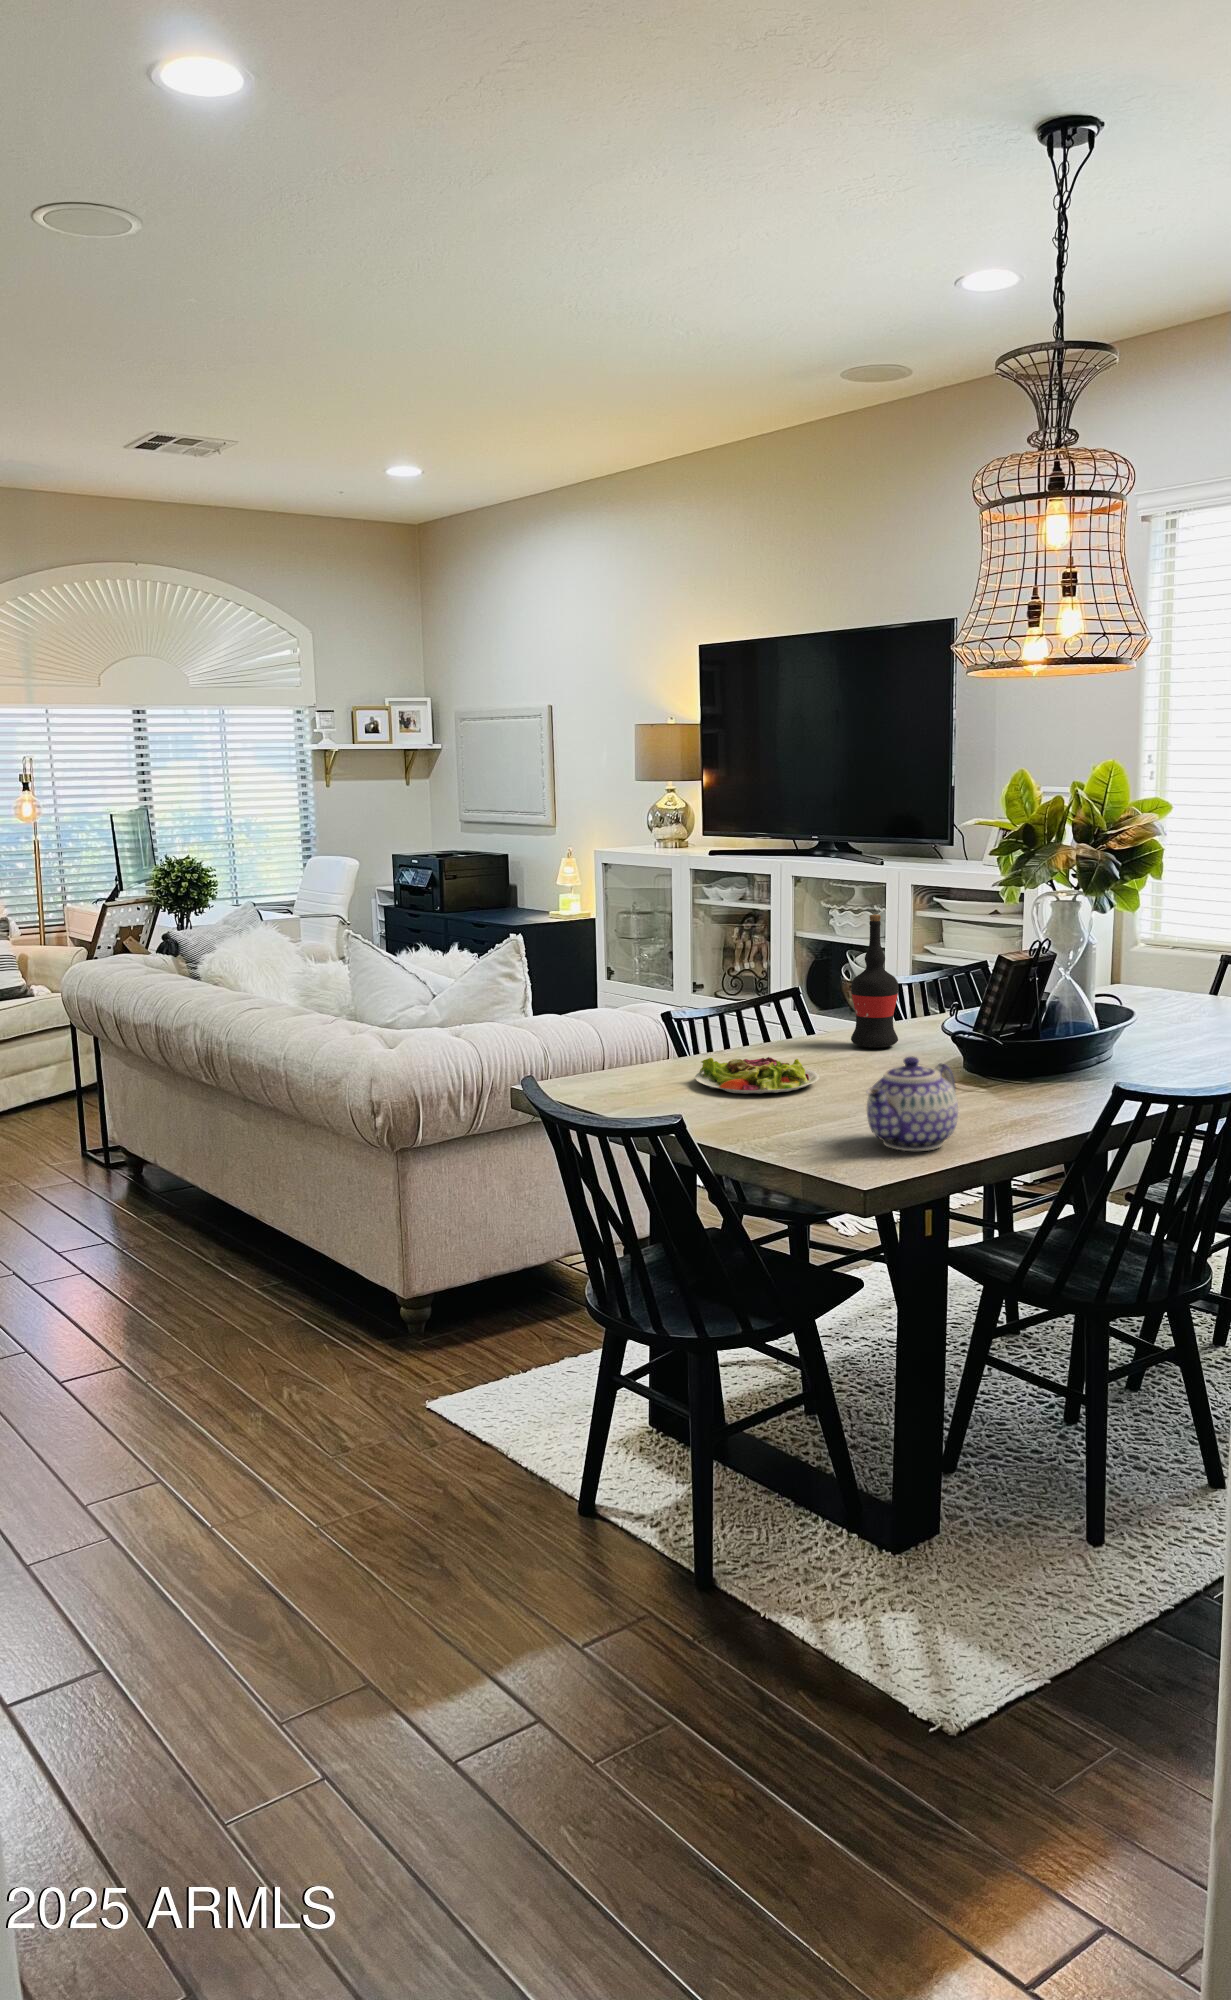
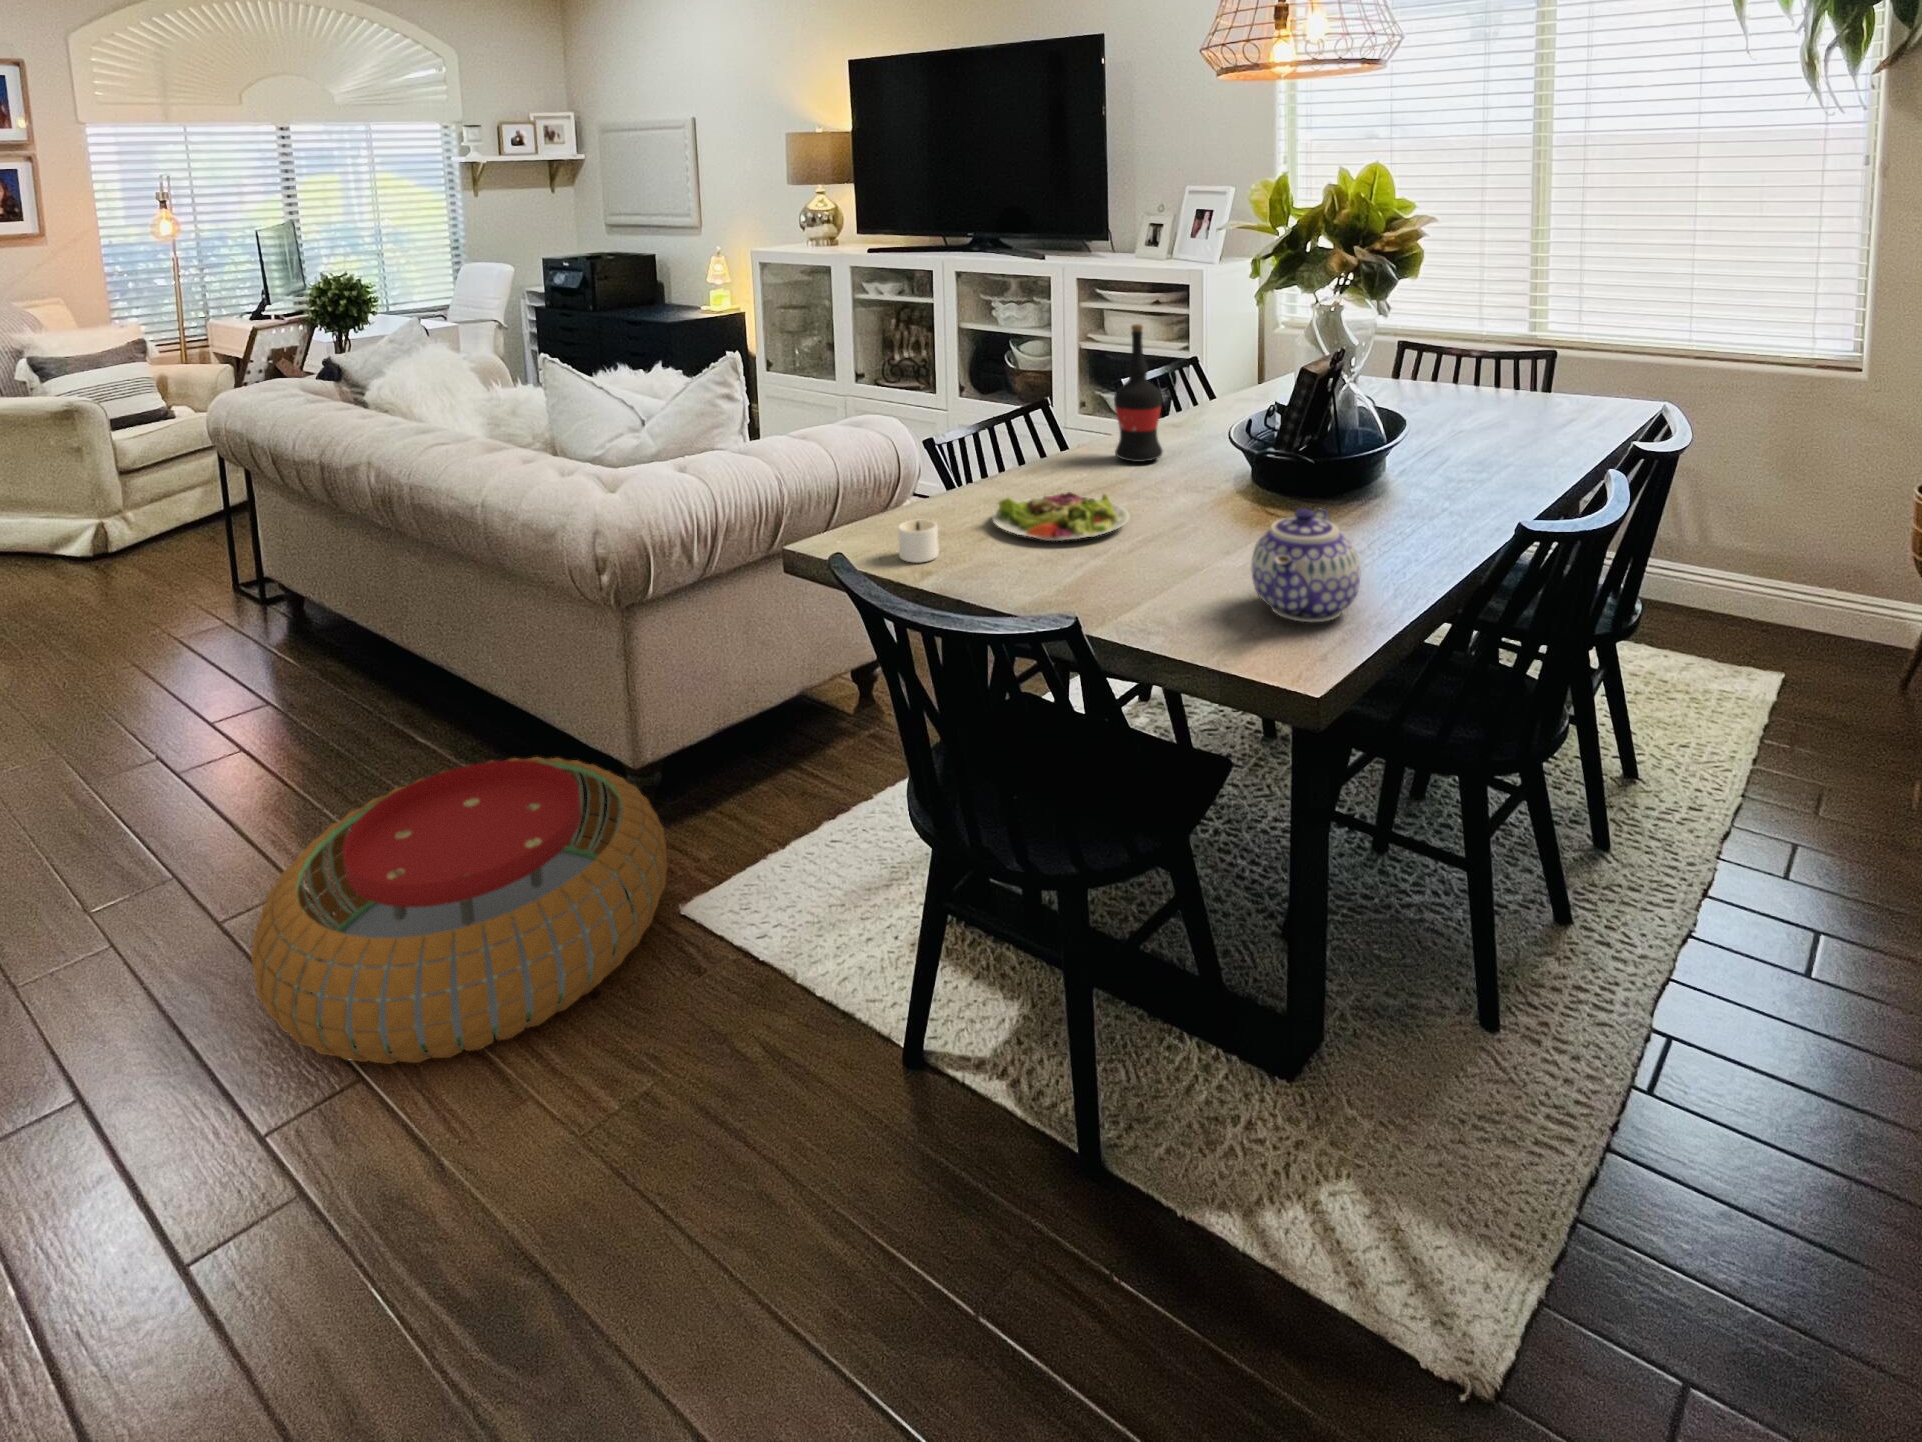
candle: none [601,1066,649,1100] -> present [898,520,939,563]
pouf: none [93,1268,418,1466] -> present [251,757,668,1064]

